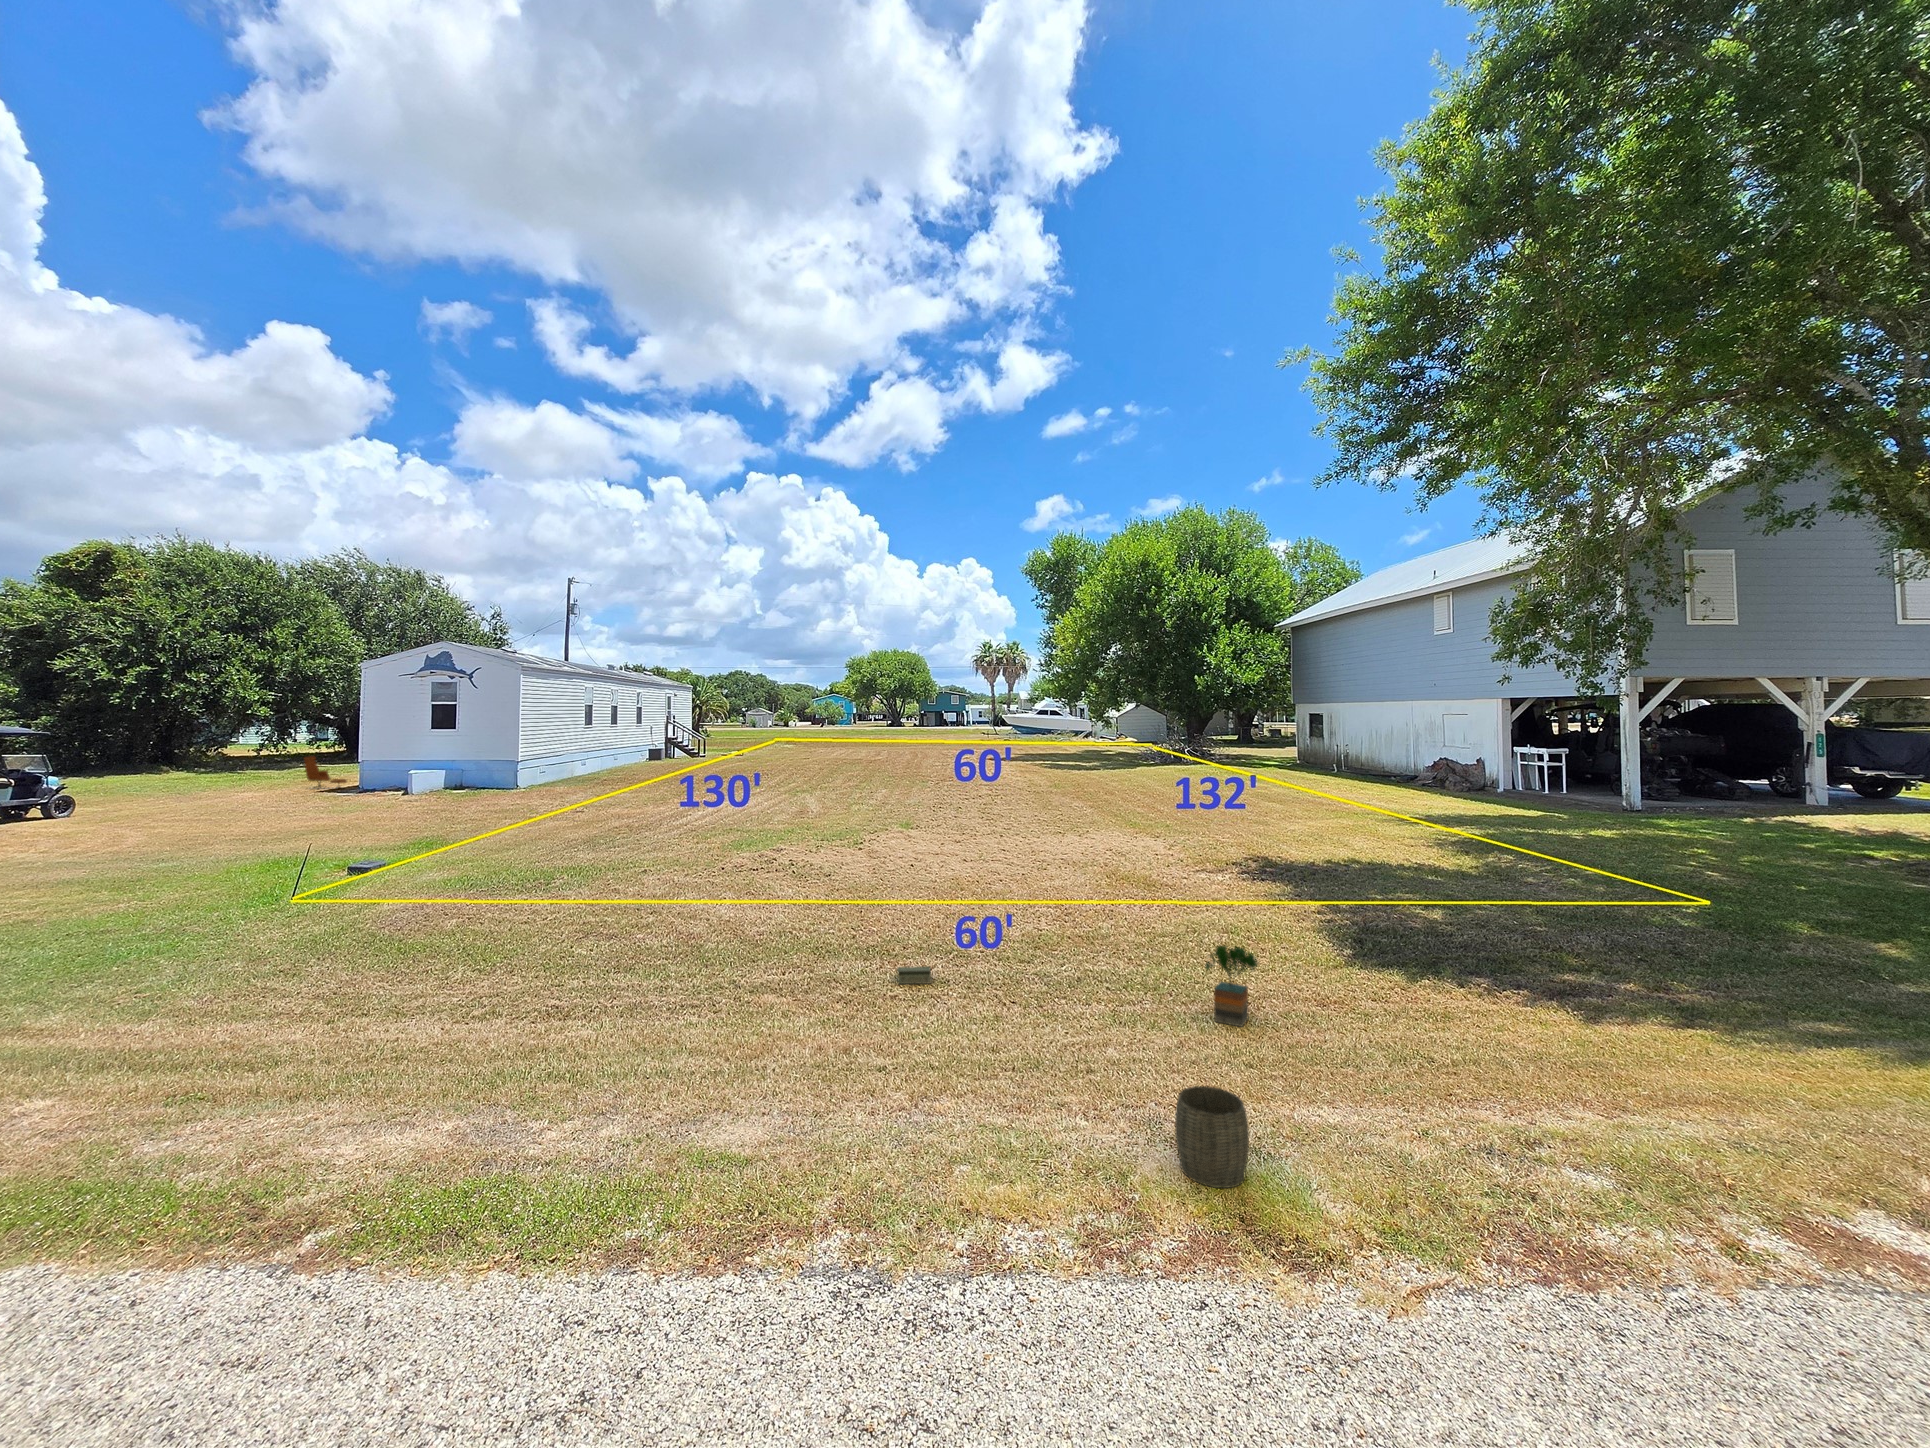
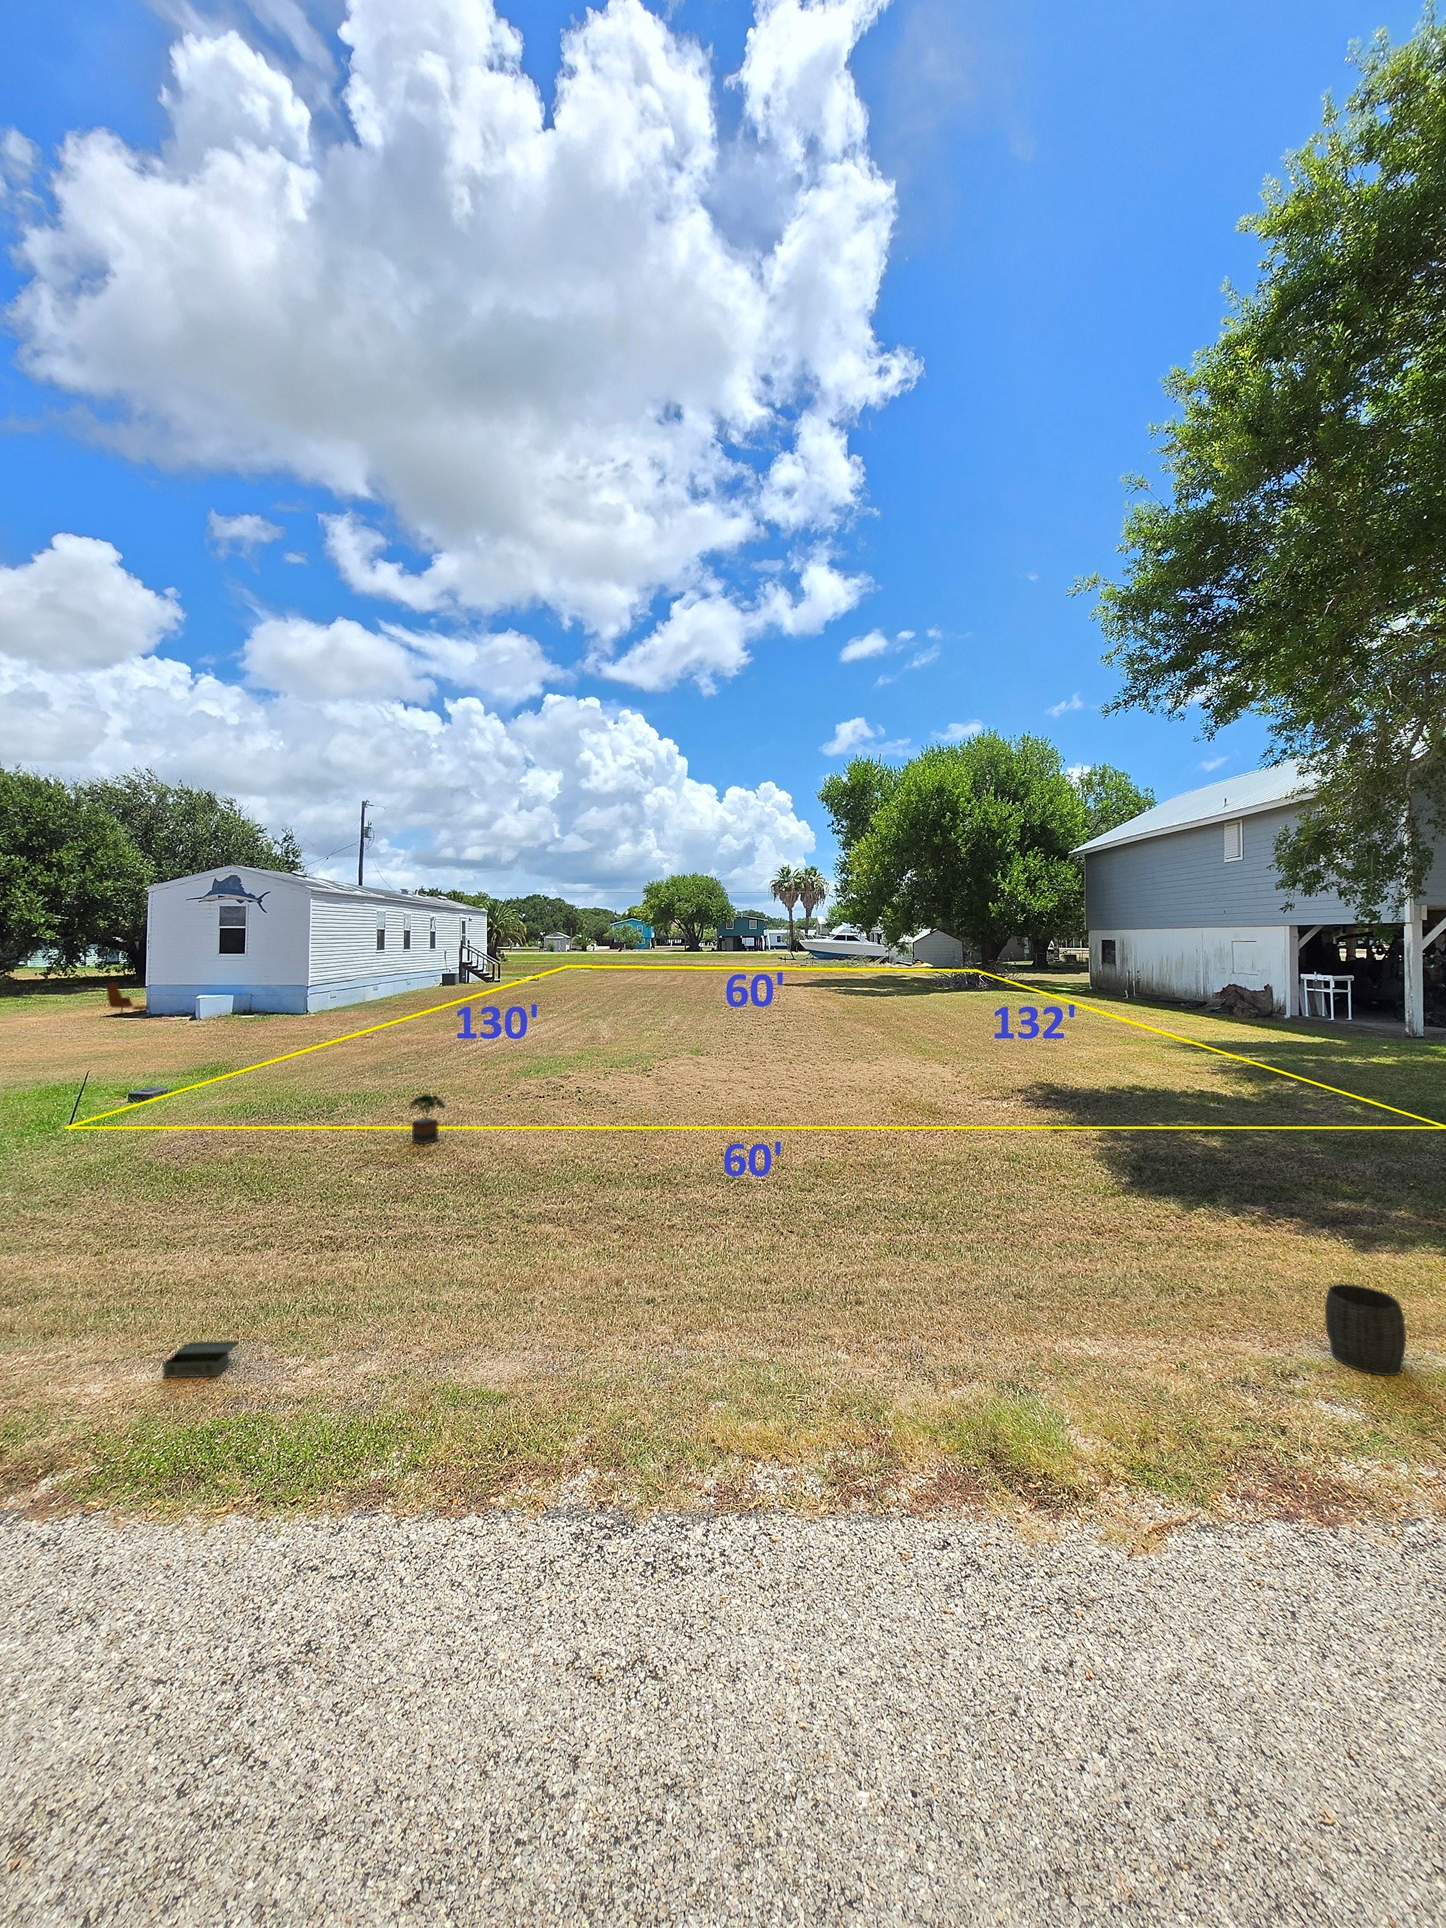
potted tree: present [1205,945,1259,1027] -> present [409,1095,445,1144]
toolbox: present [897,966,932,984] -> present [163,1341,239,1378]
woven basket: present [1175,1086,1249,1188] -> present [1325,1284,1406,1376]

